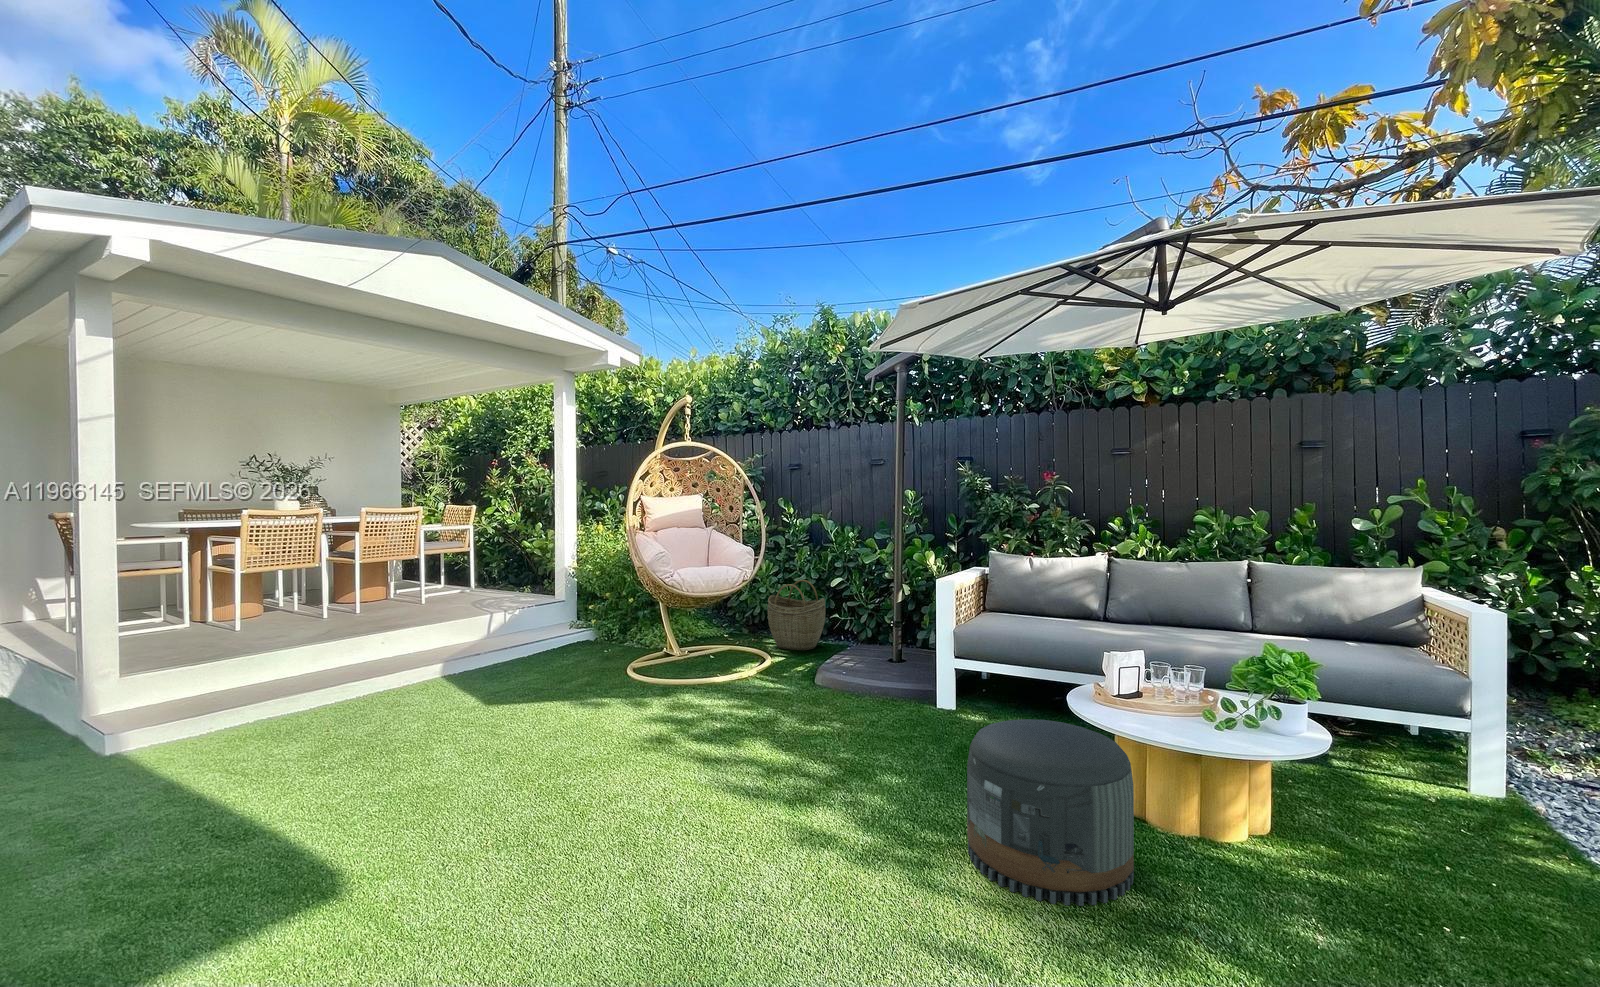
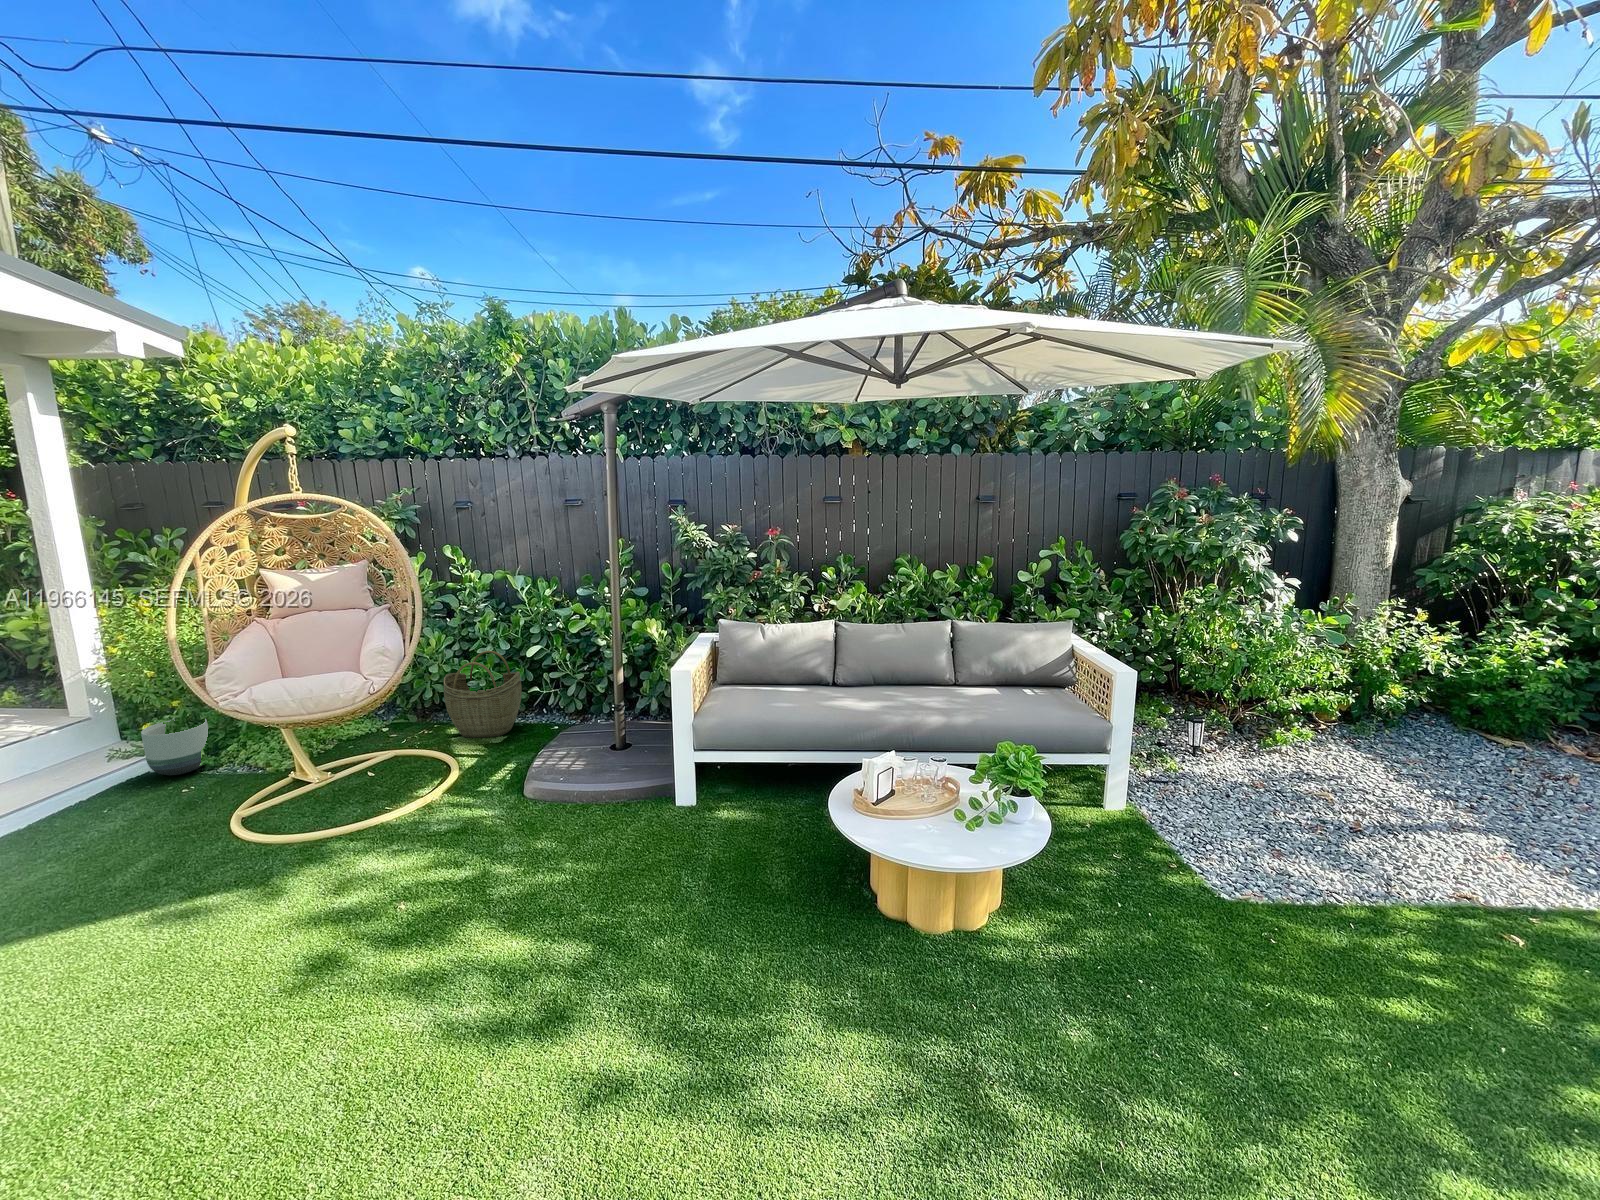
planter: none [586,607,621,645] -> present [141,719,208,775]
pouf: present [967,719,1134,906] -> none [763,870,934,1104]

